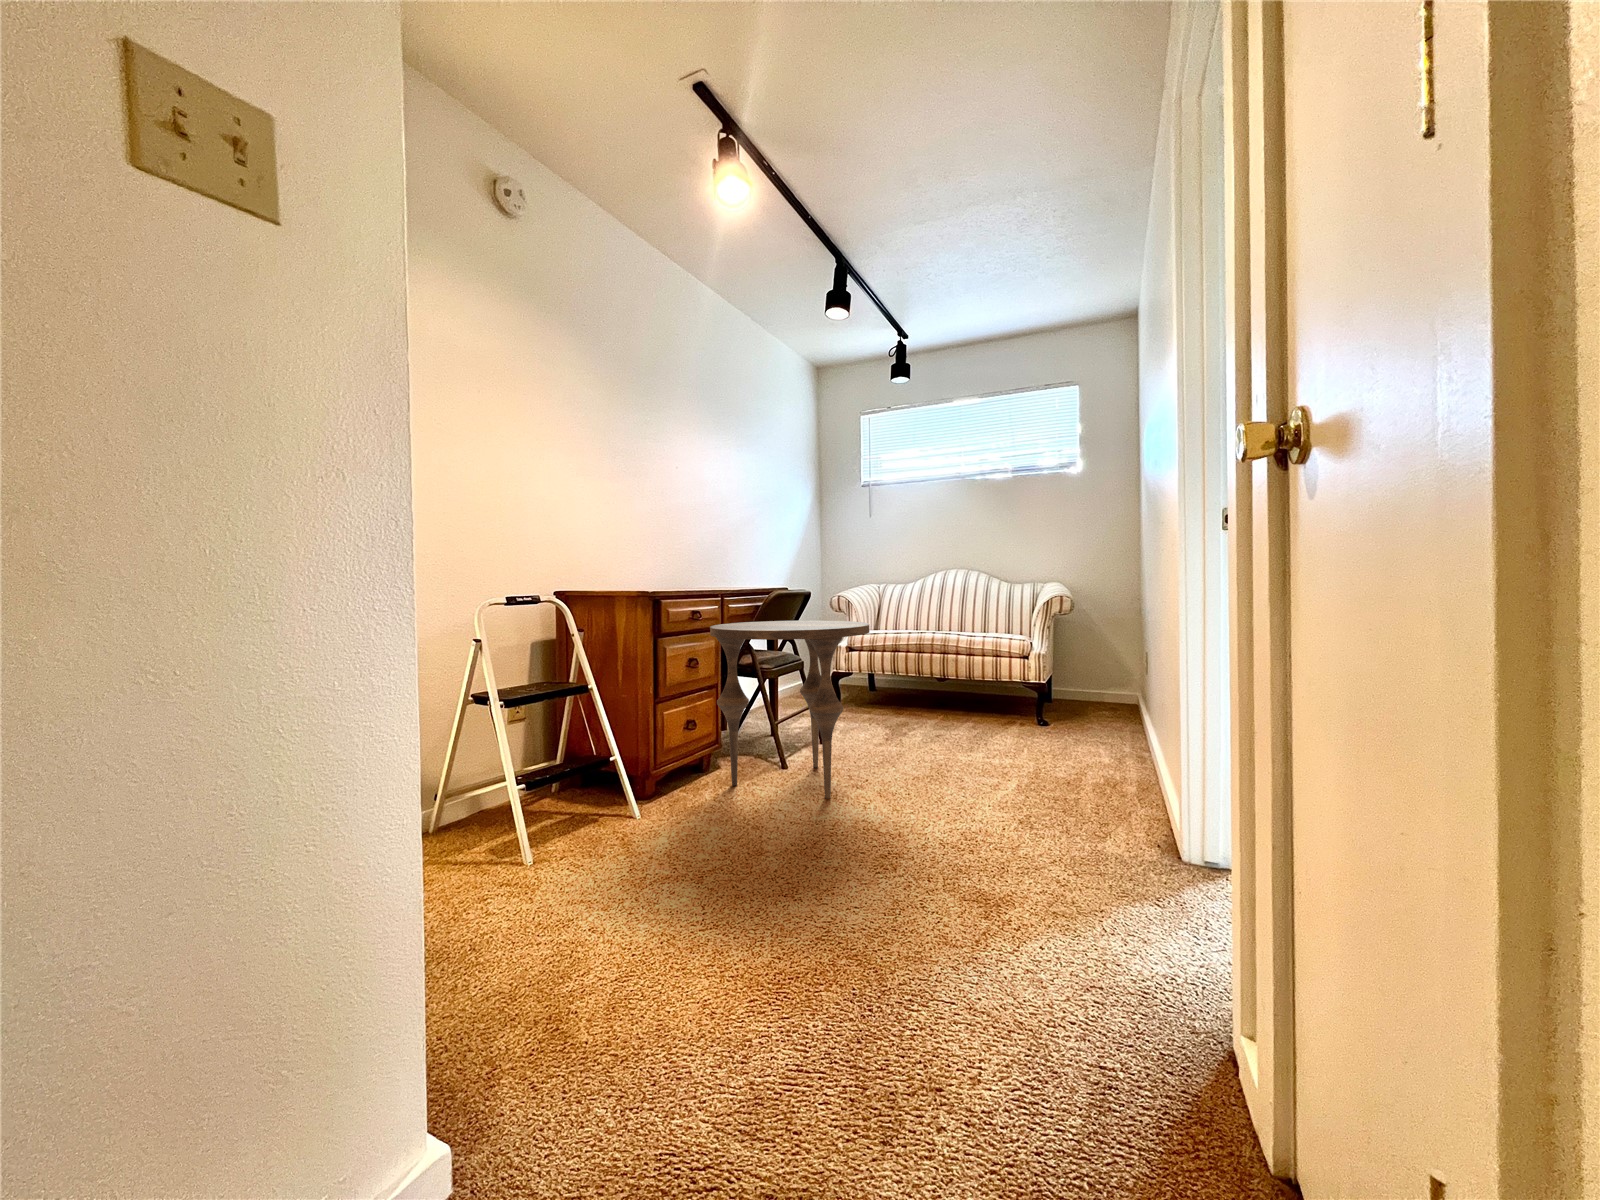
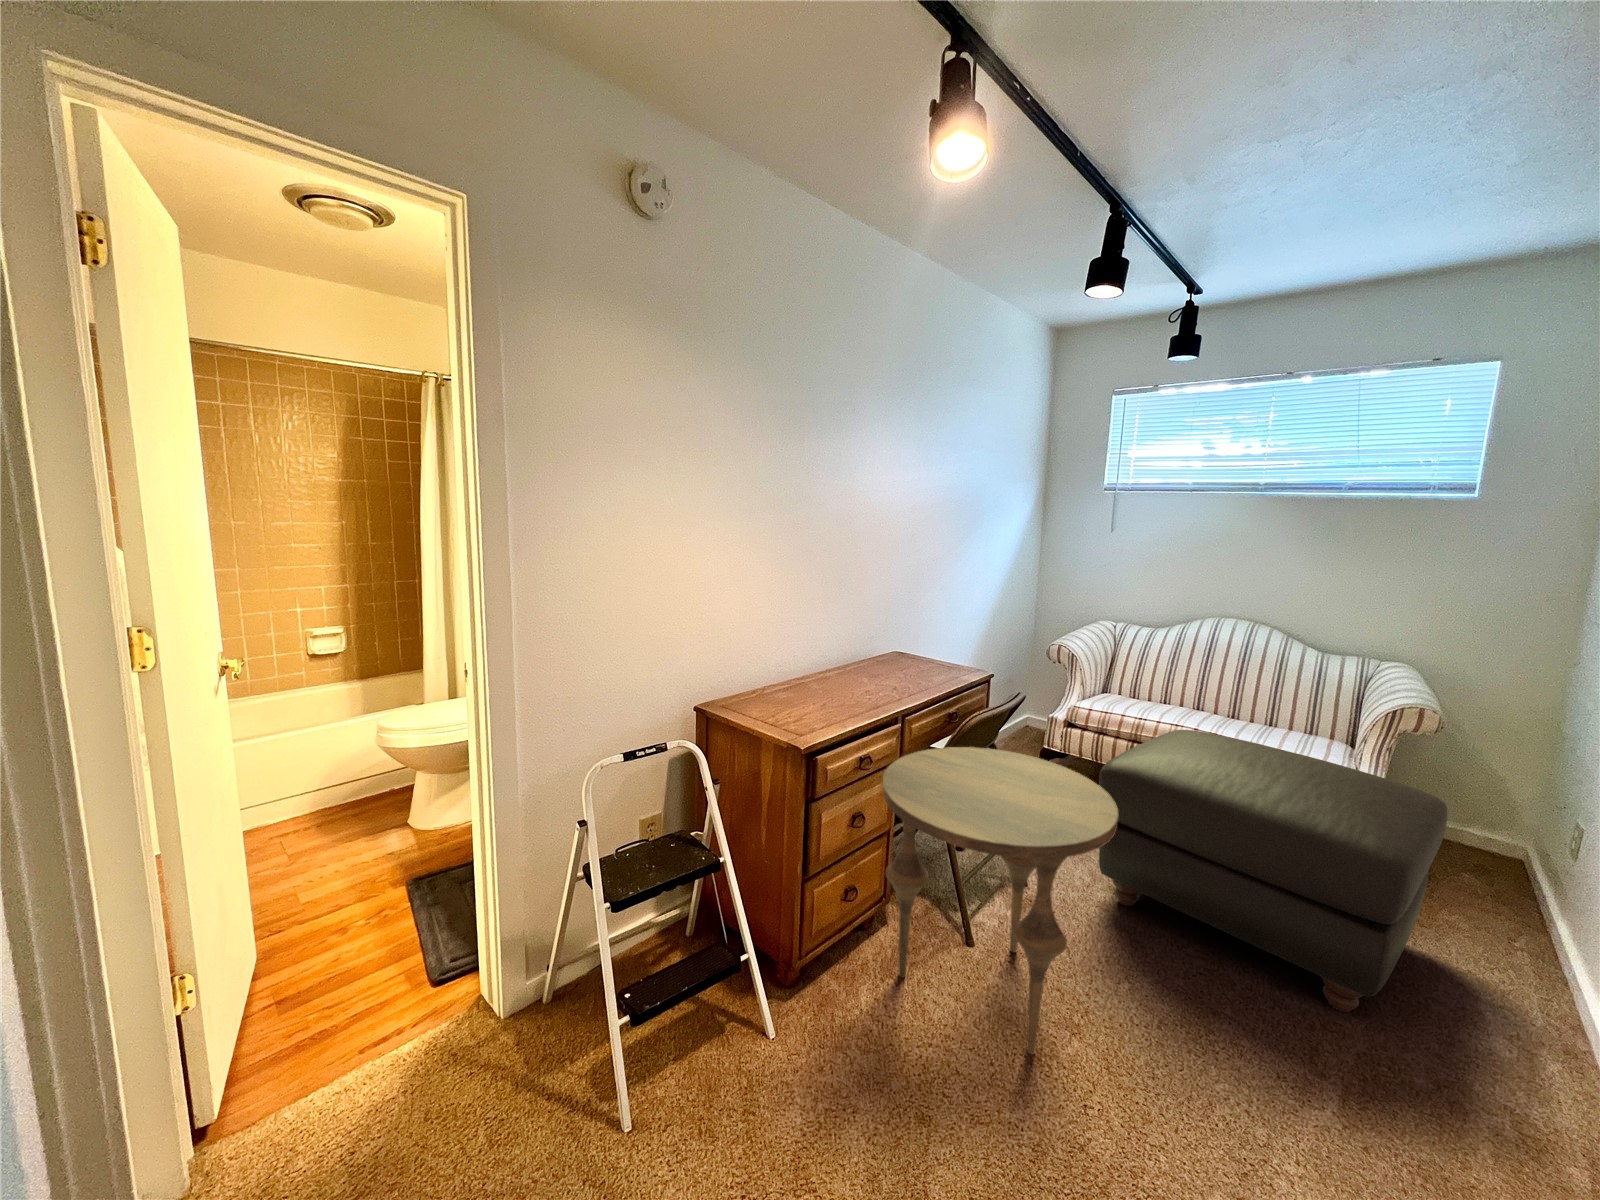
ottoman: none [867,623,1071,761] -> present [1099,730,1447,1012]

